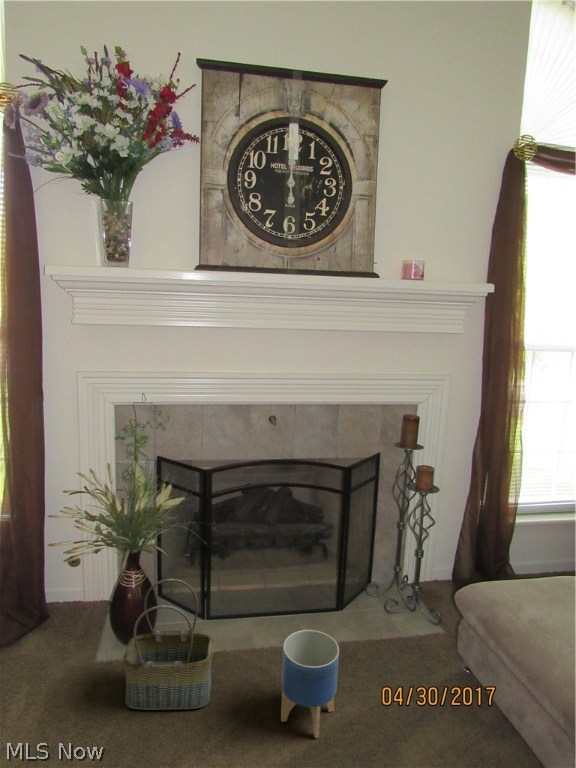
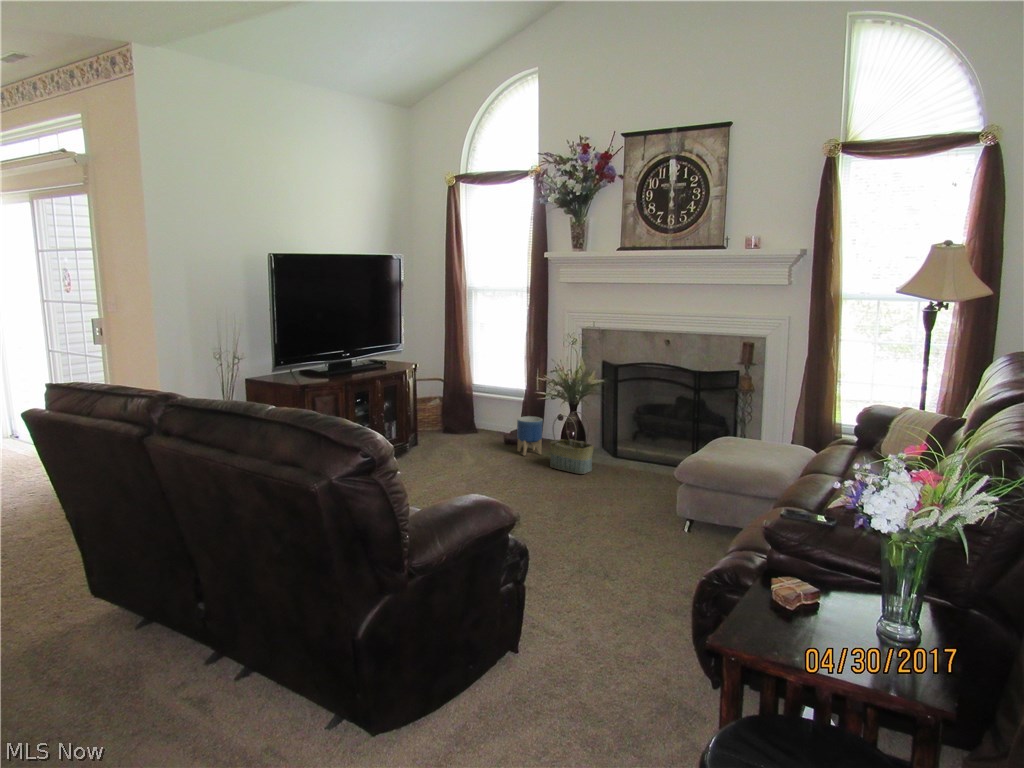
planter: present [281,630,339,738] -> present [517,416,543,455]

